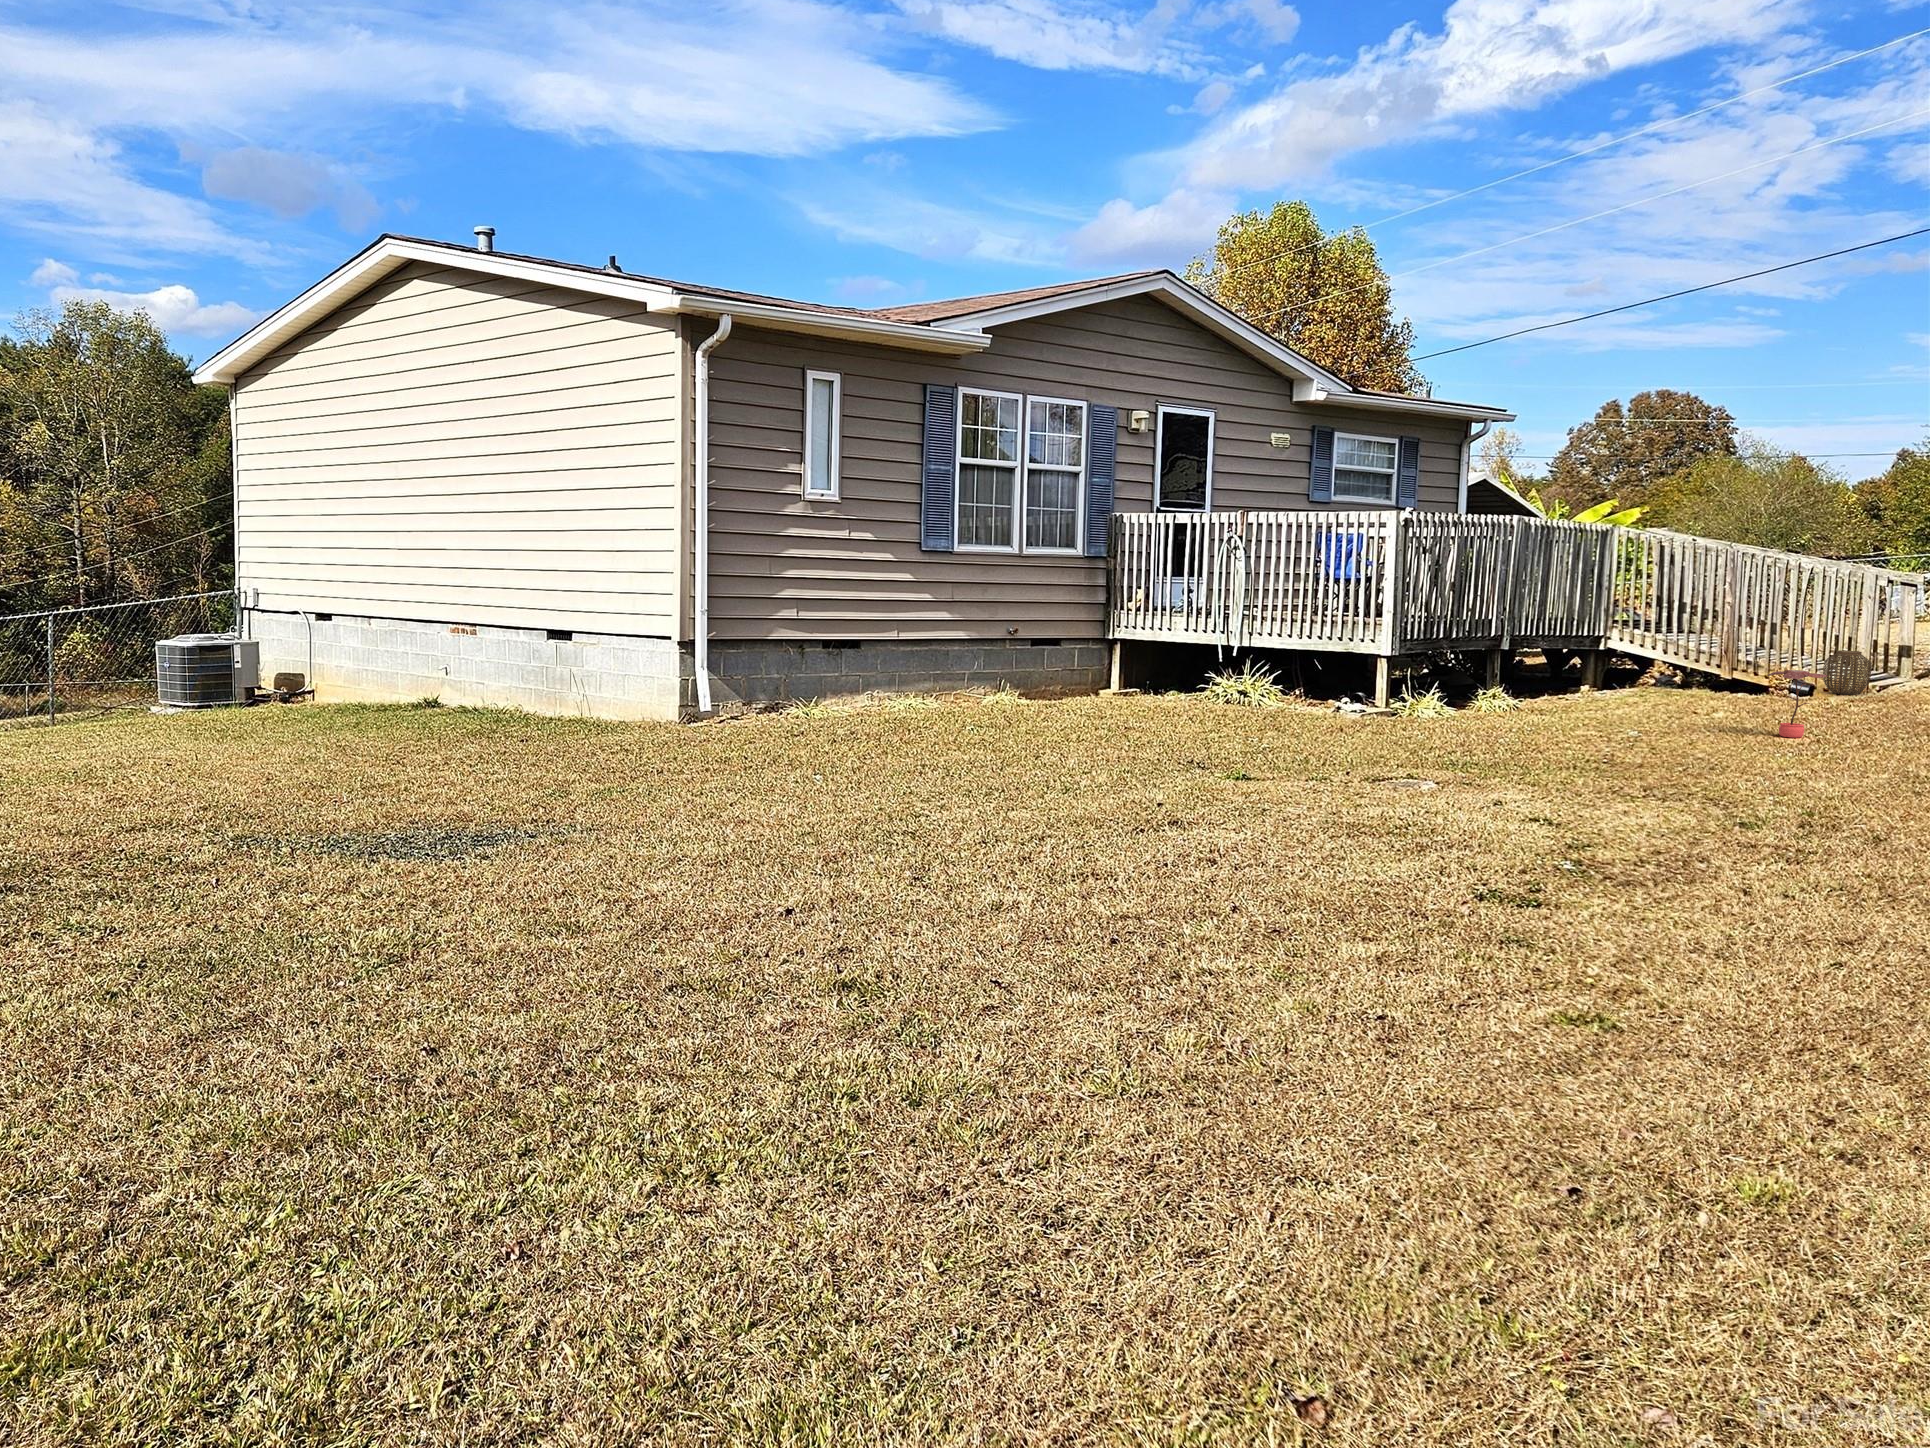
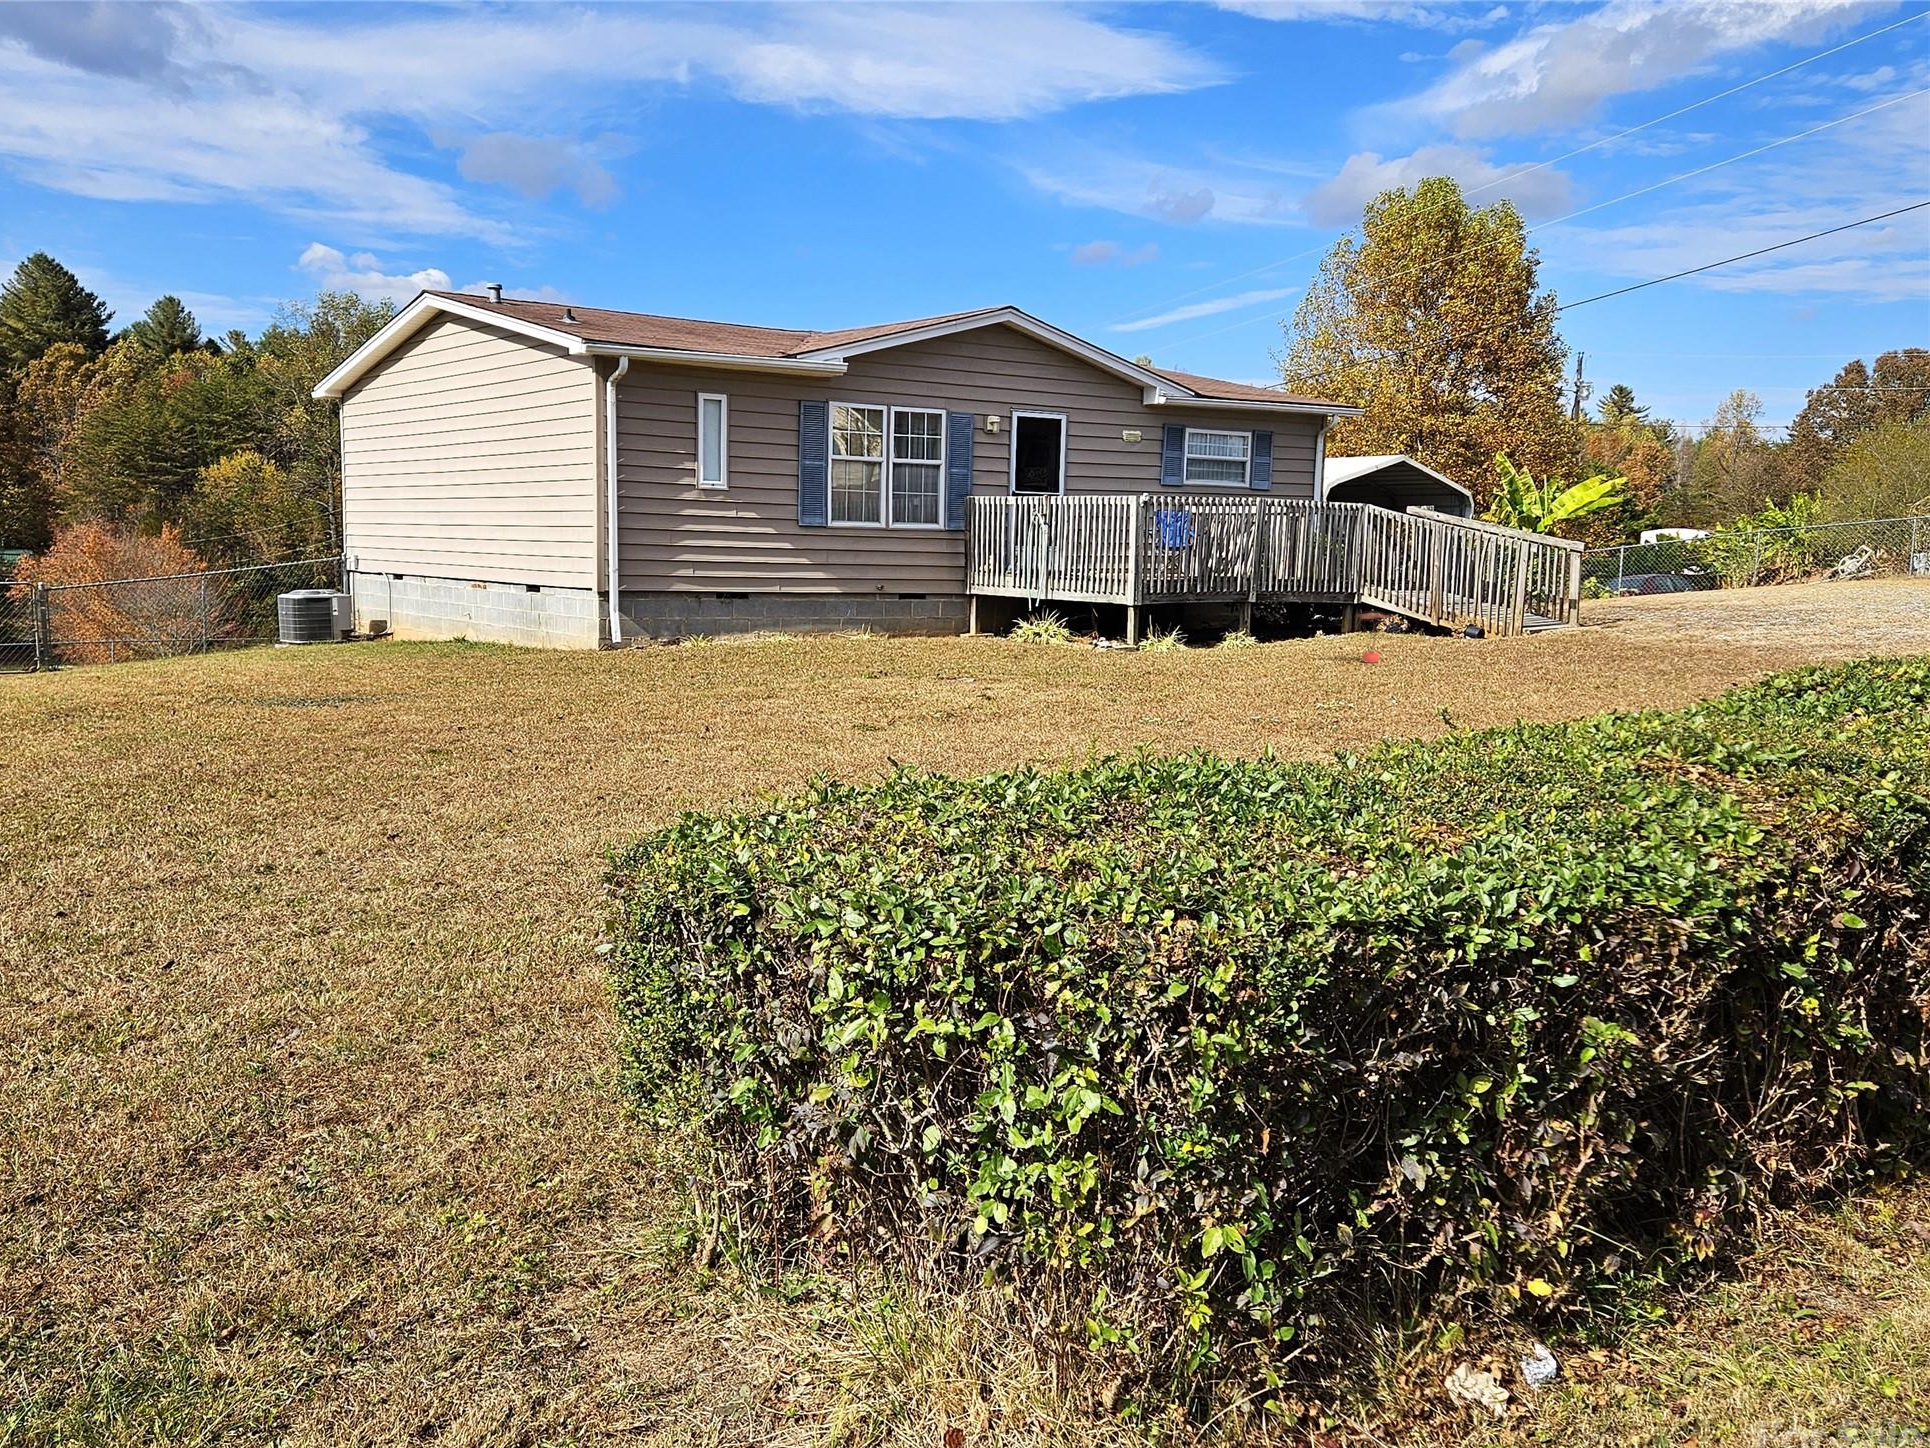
woven basket: present [1823,650,1872,695] -> none [1489,603,1524,638]

